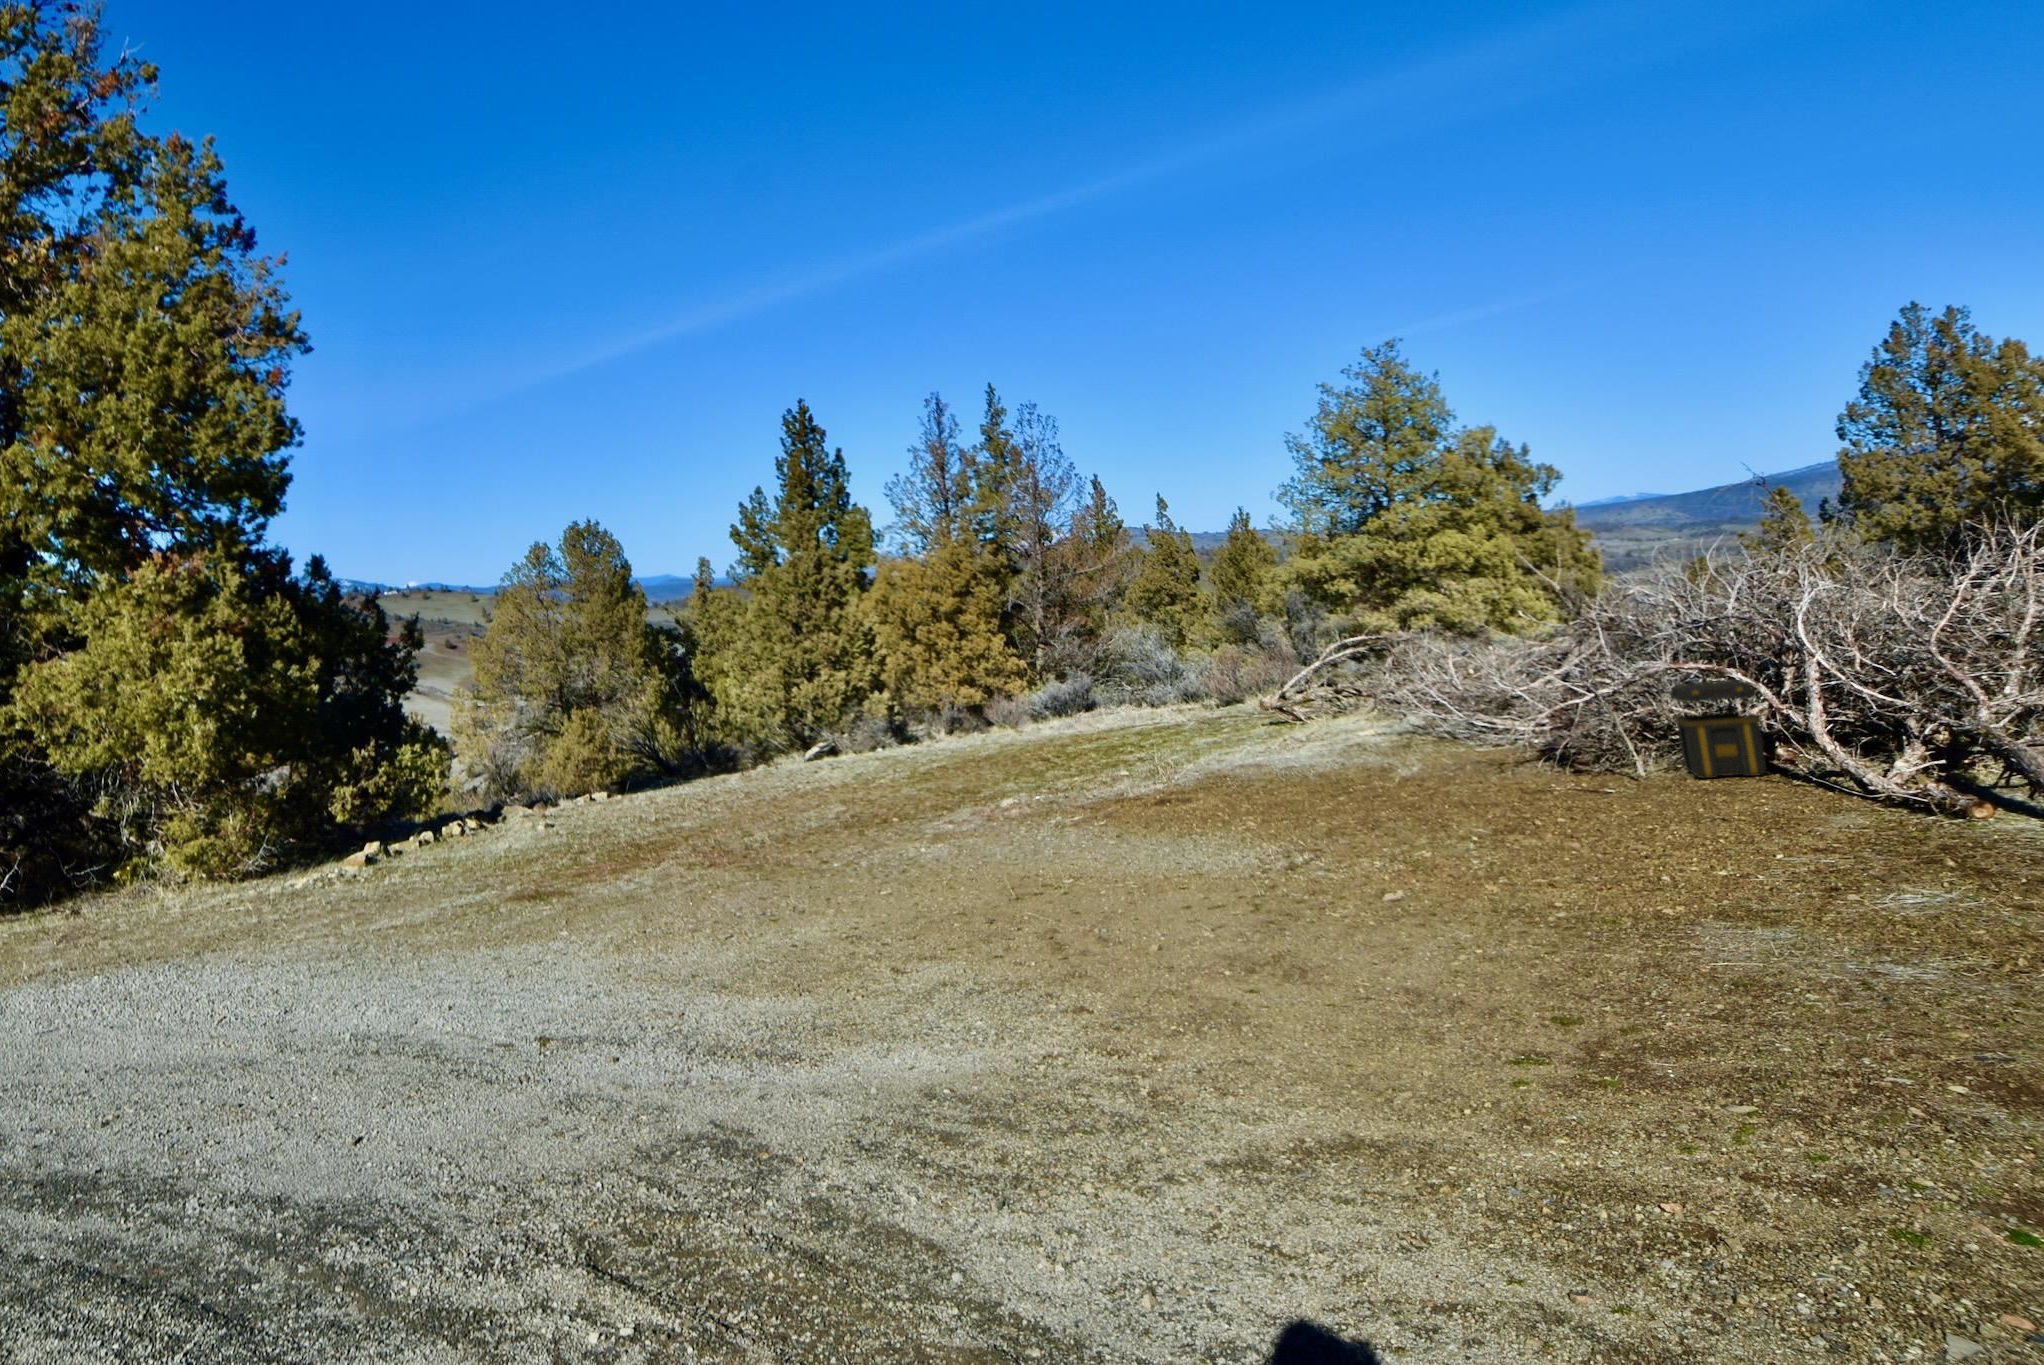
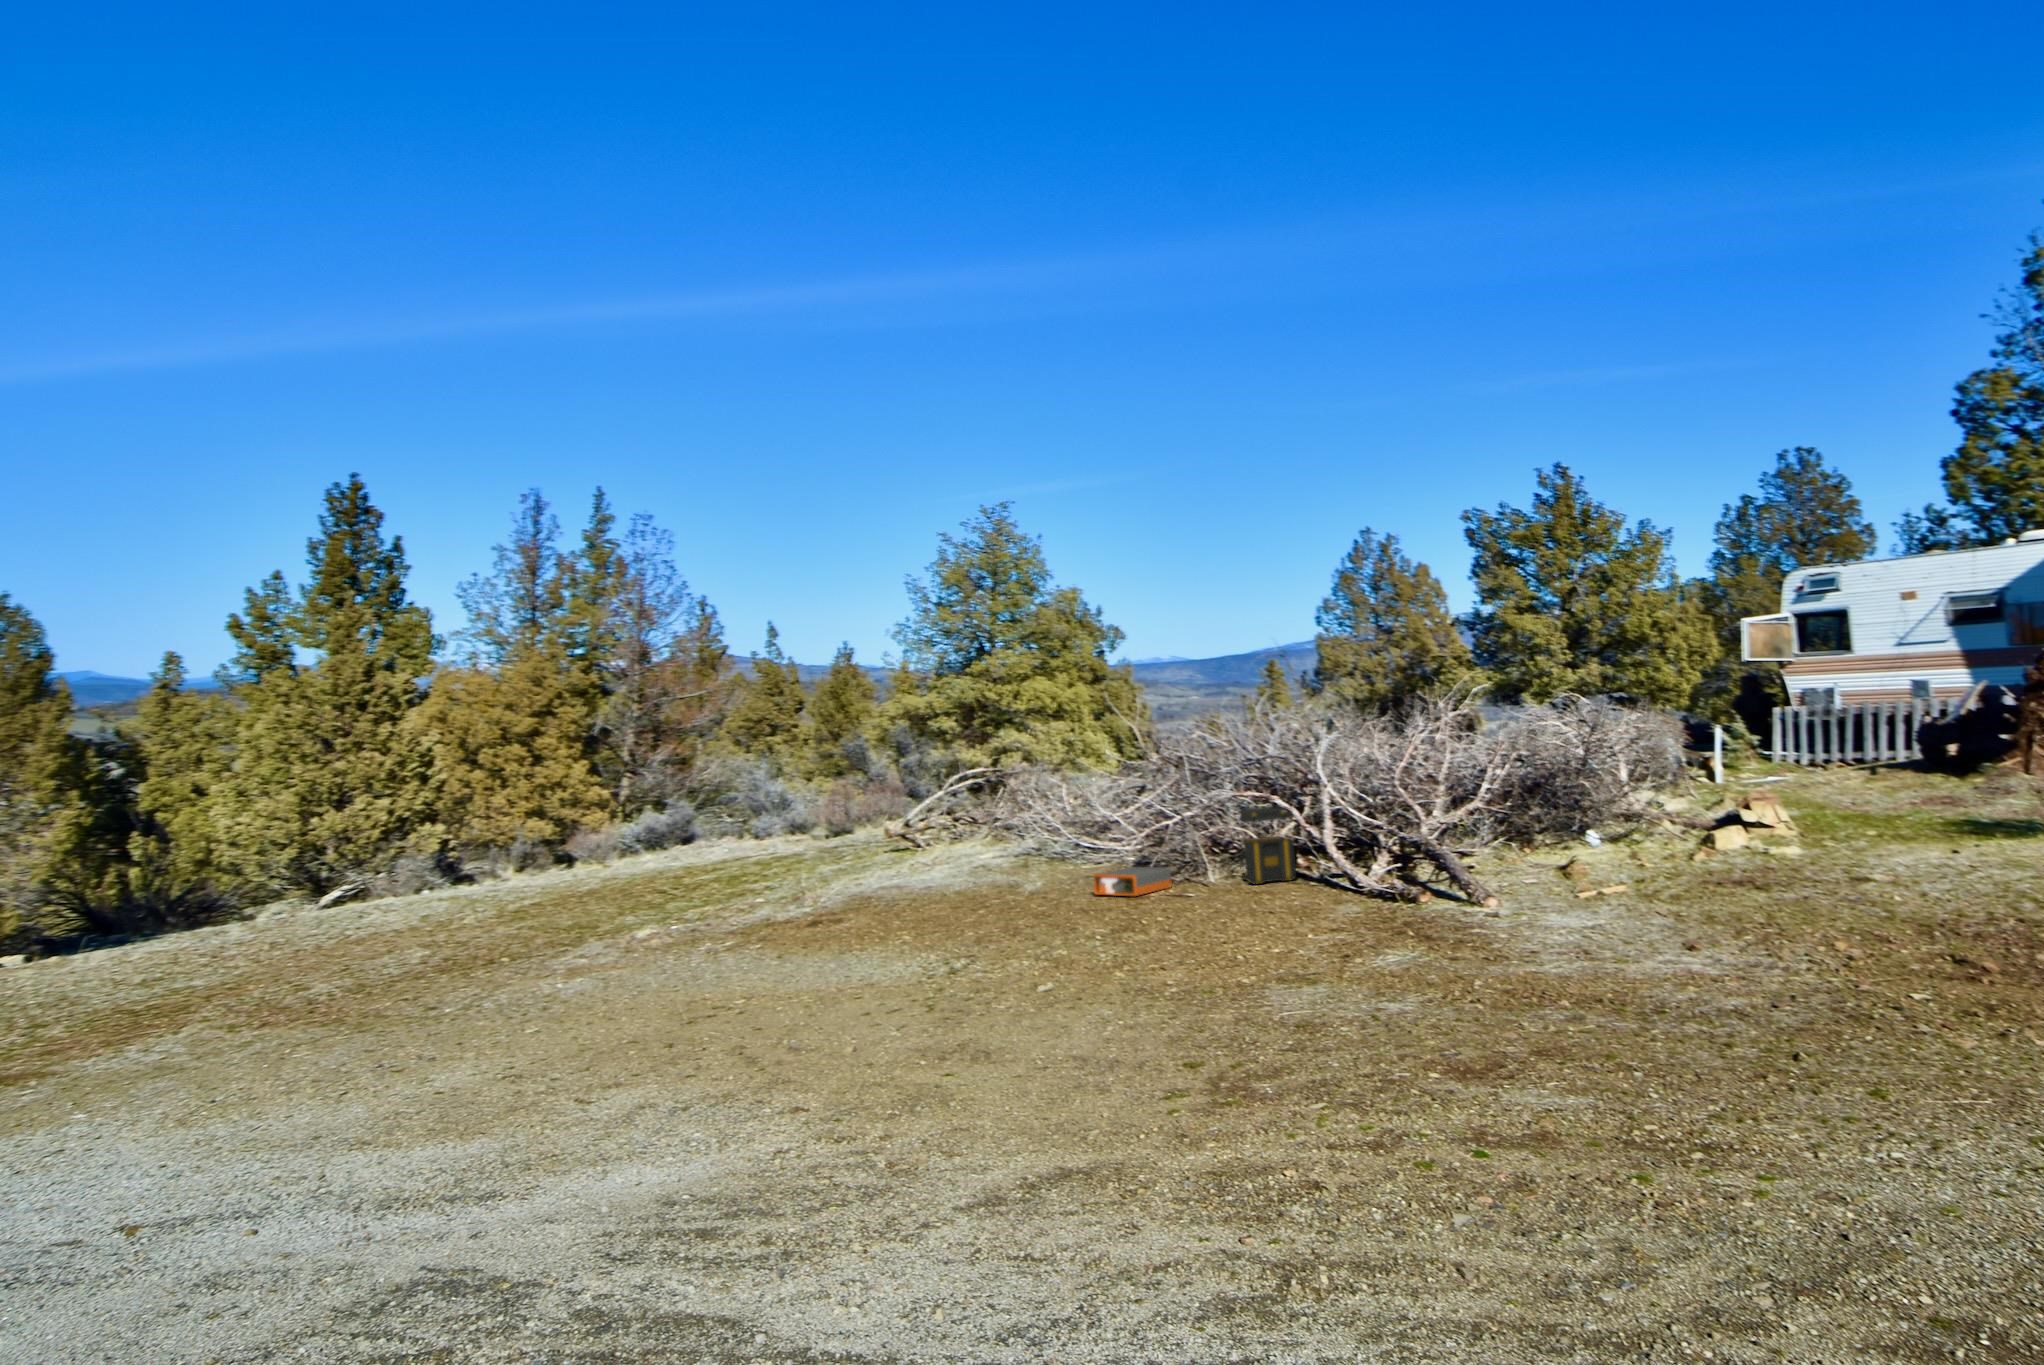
storage box: none [1480,751,1586,786] -> present [1094,867,1172,896]

